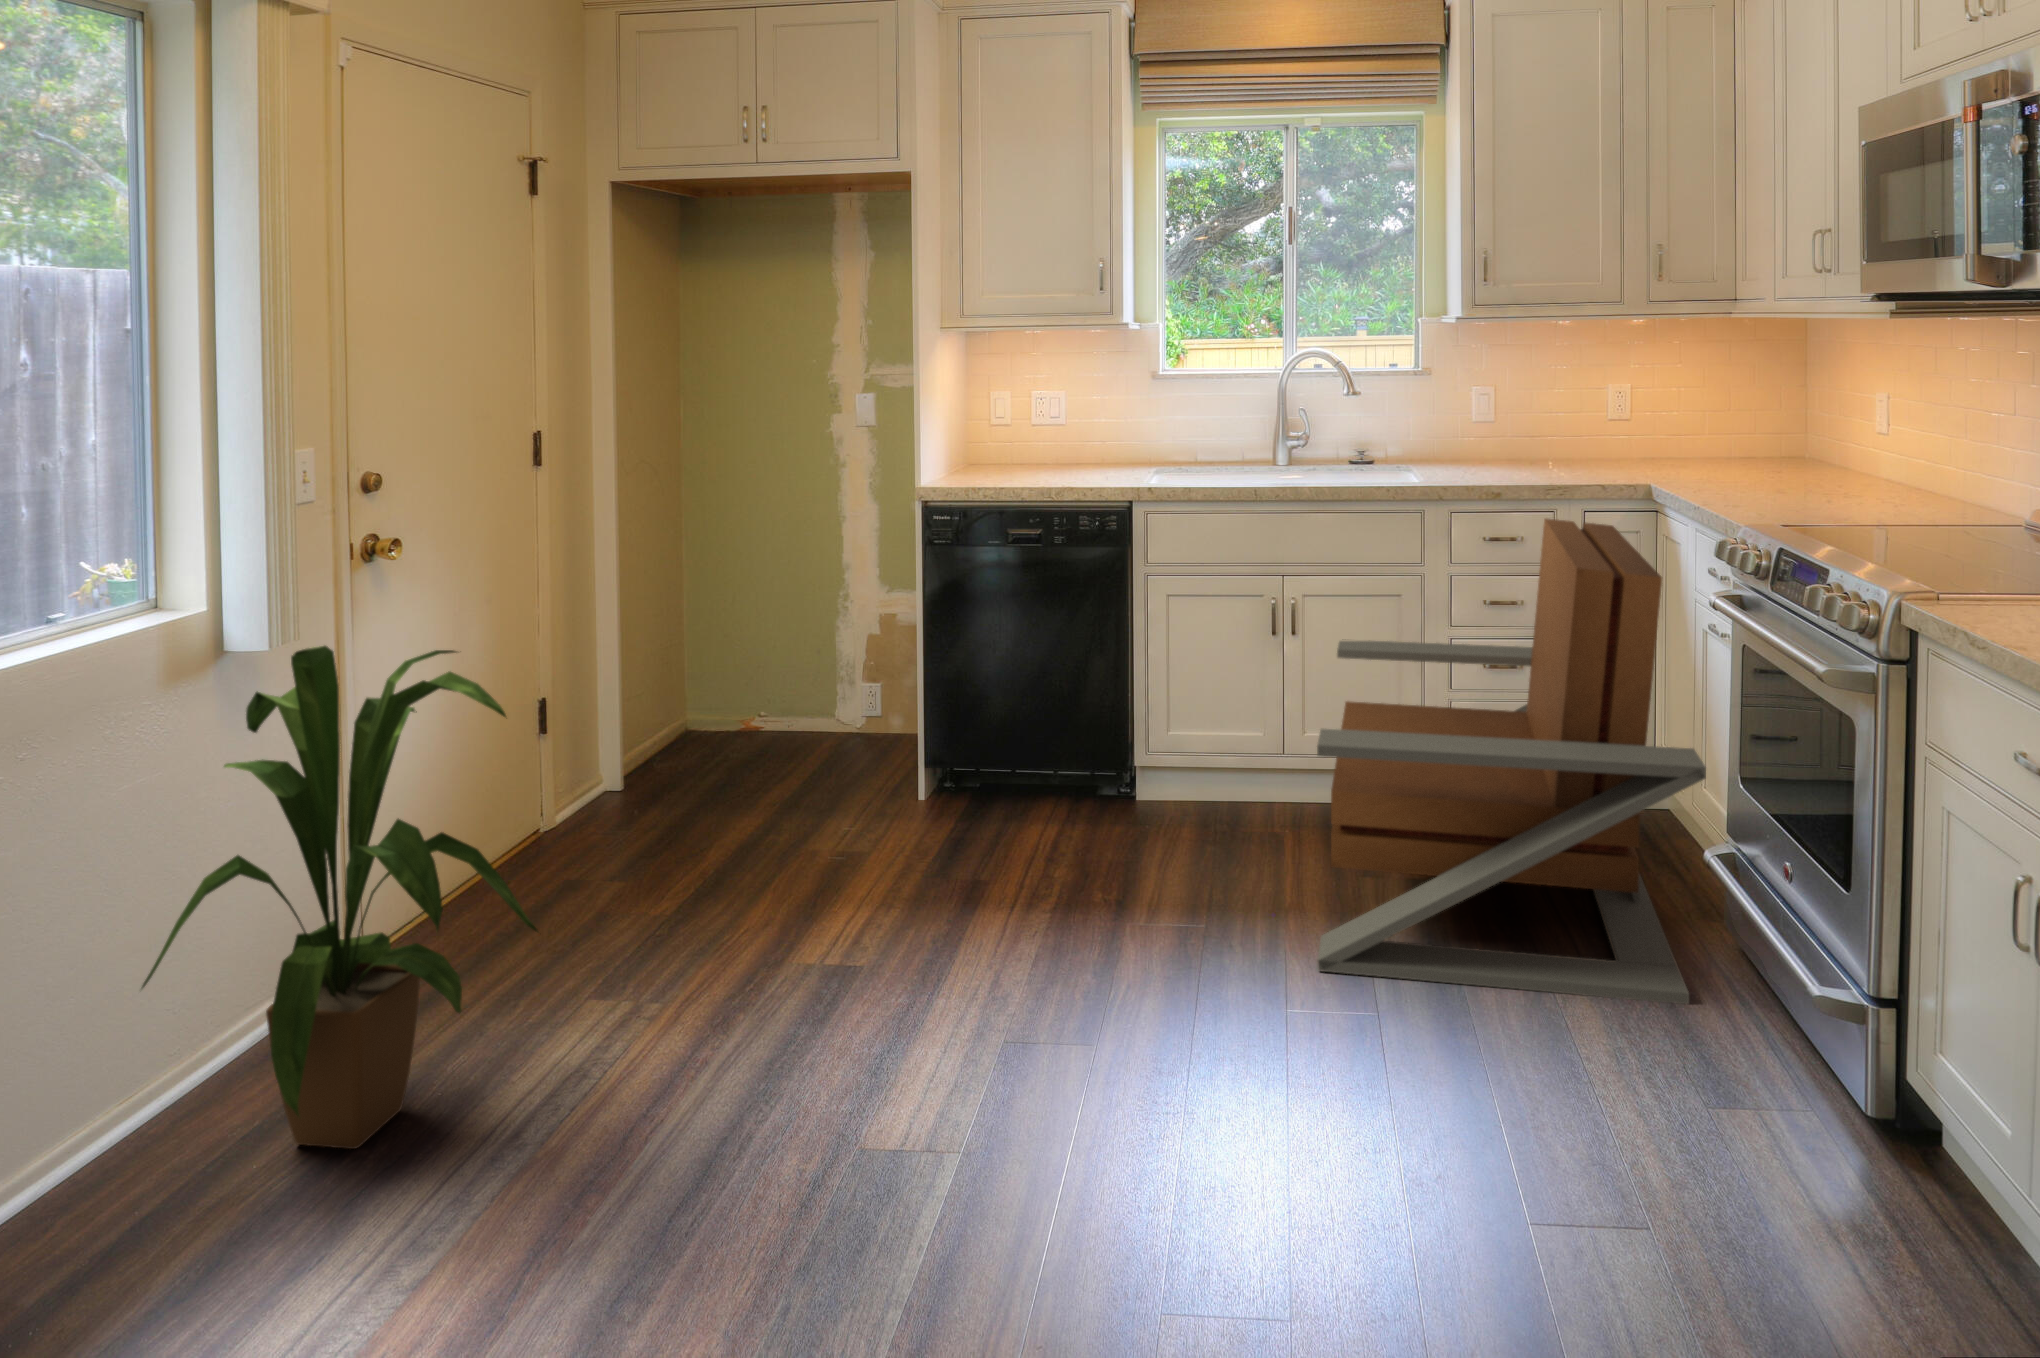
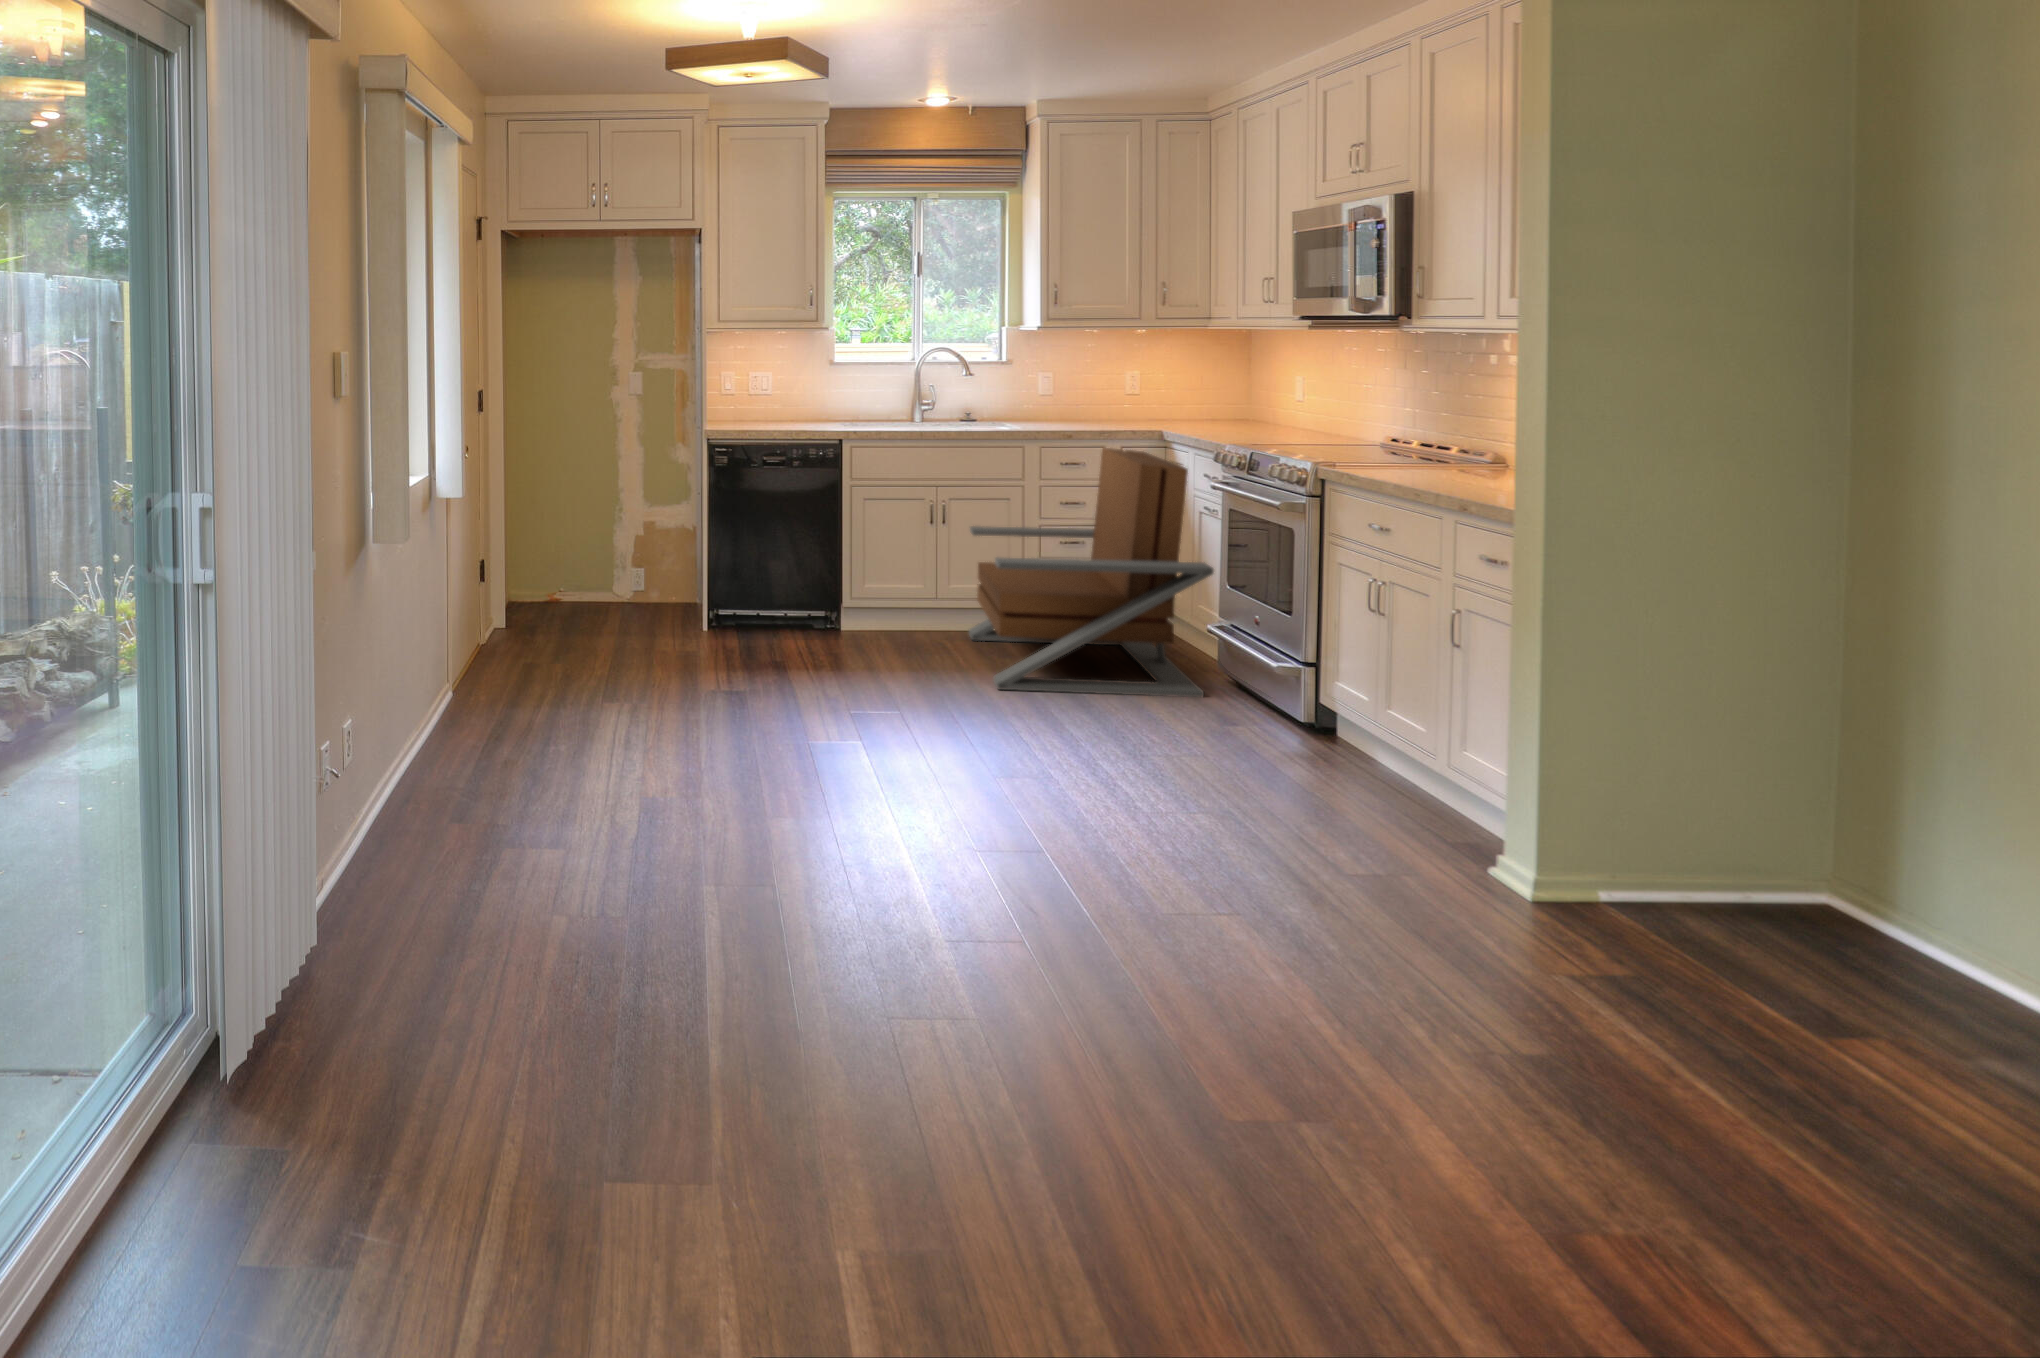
house plant: present [142,646,538,1149] -> none [452,482,631,746]

